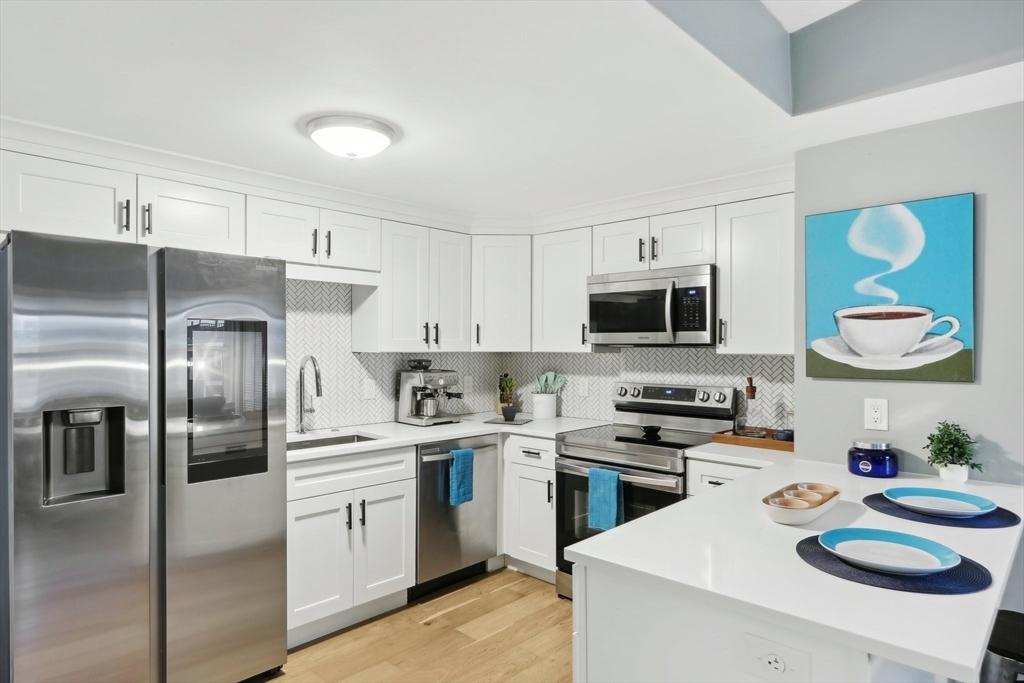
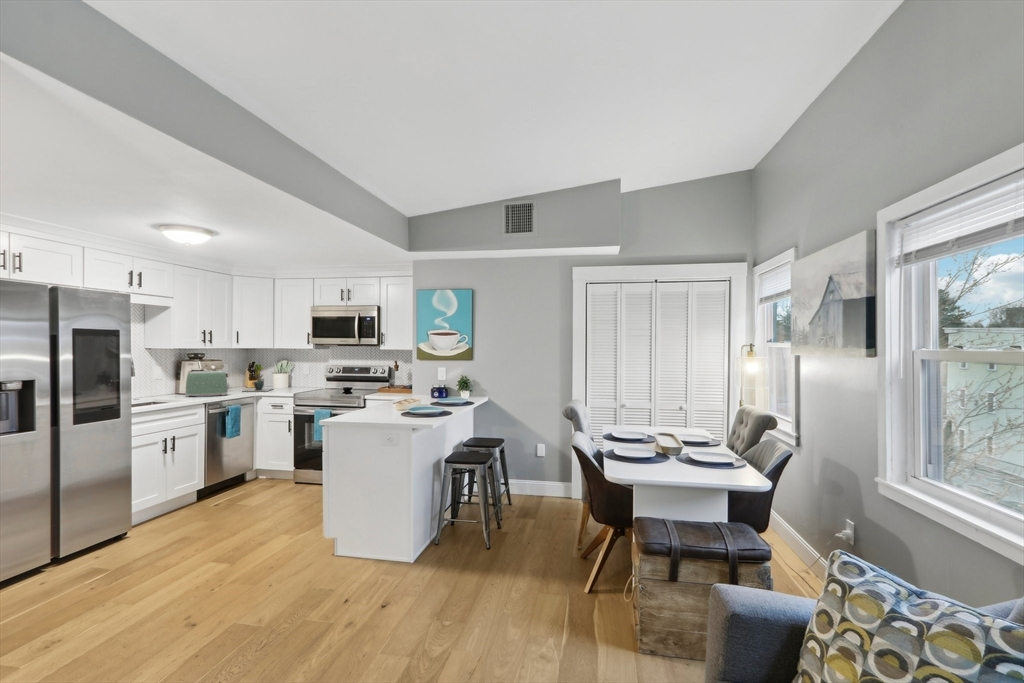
toaster: none [401,388,462,429] -> present [185,371,230,397]

